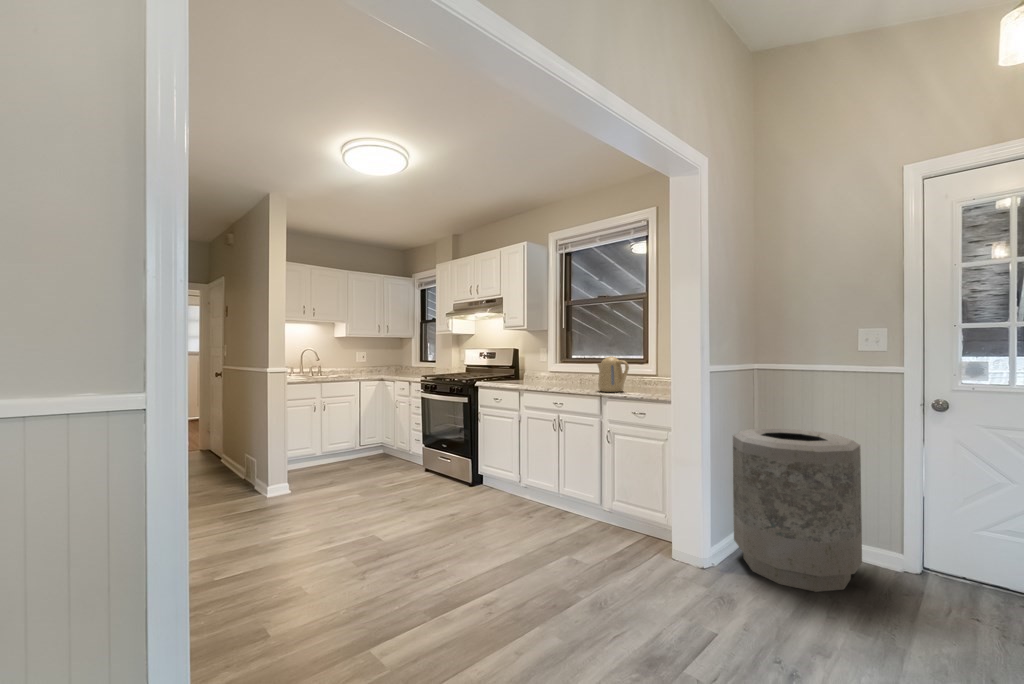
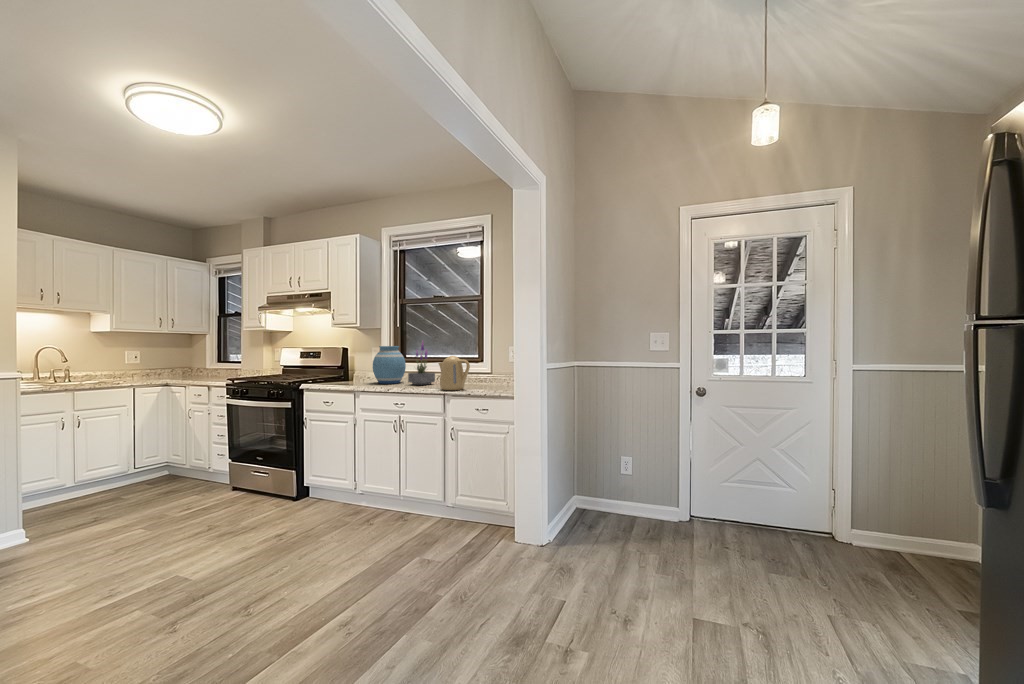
potted plant: none [570,340,597,386] -> present [408,343,435,385]
vase: none [538,347,569,384] -> present [373,346,406,384]
trash can: present [733,428,862,592] -> none [562,416,655,547]

